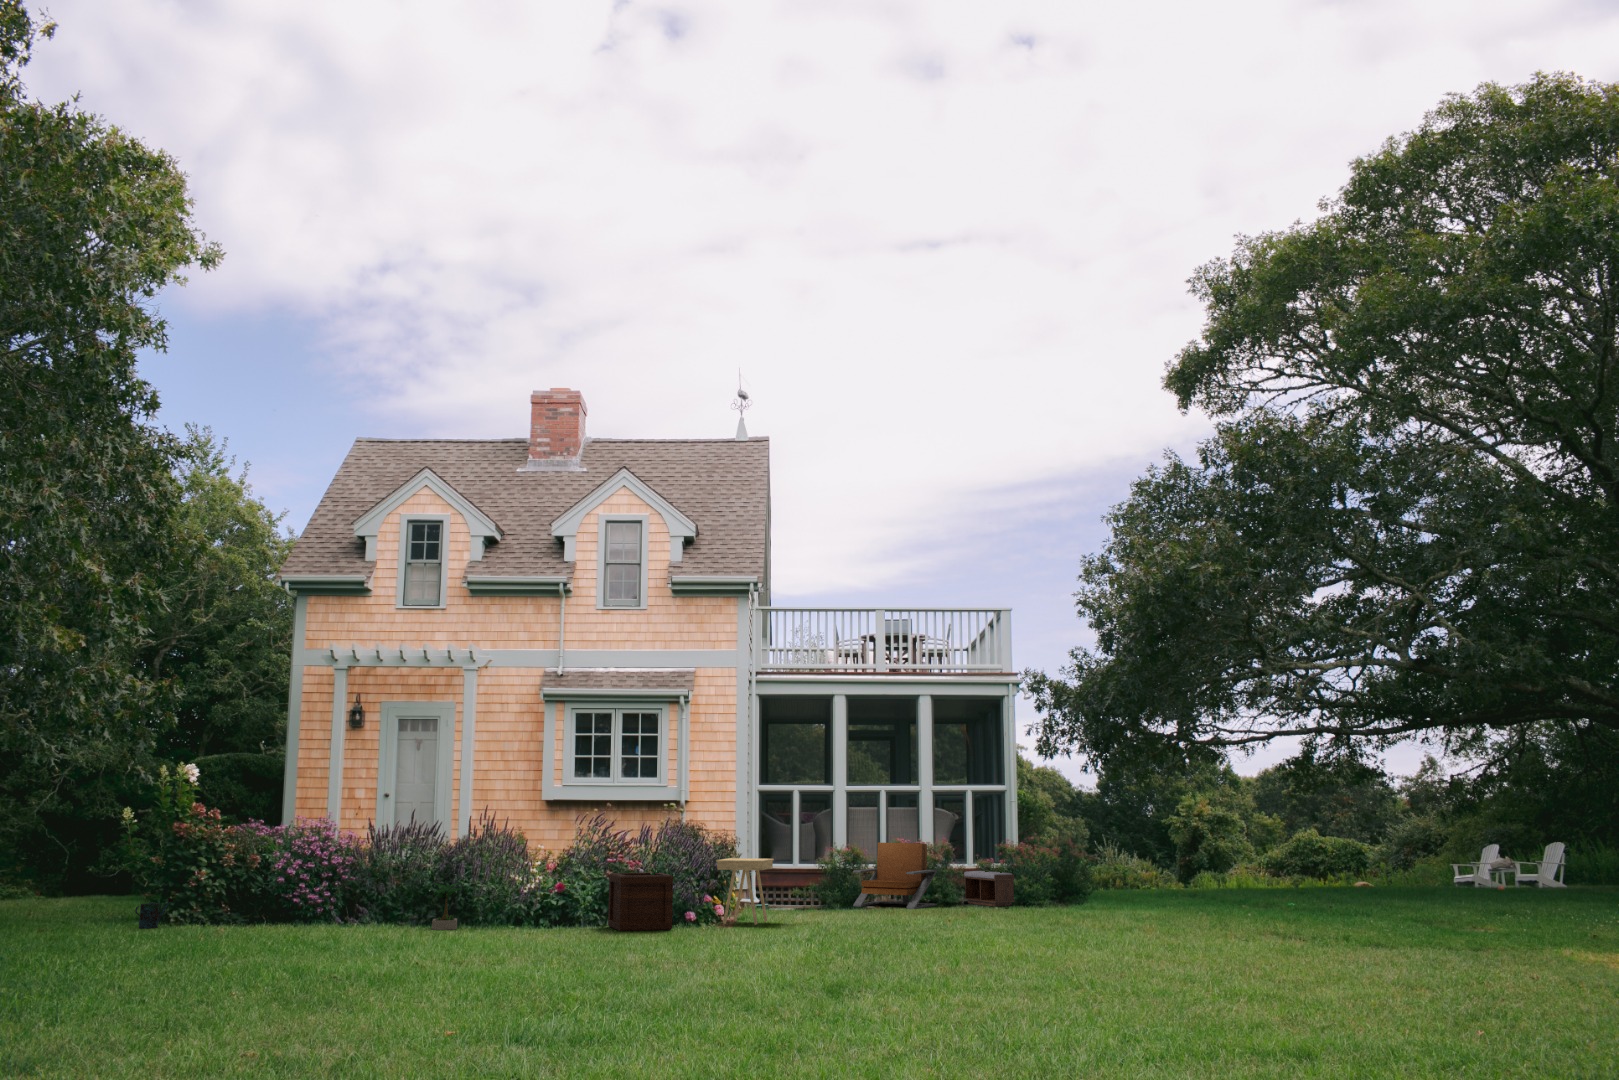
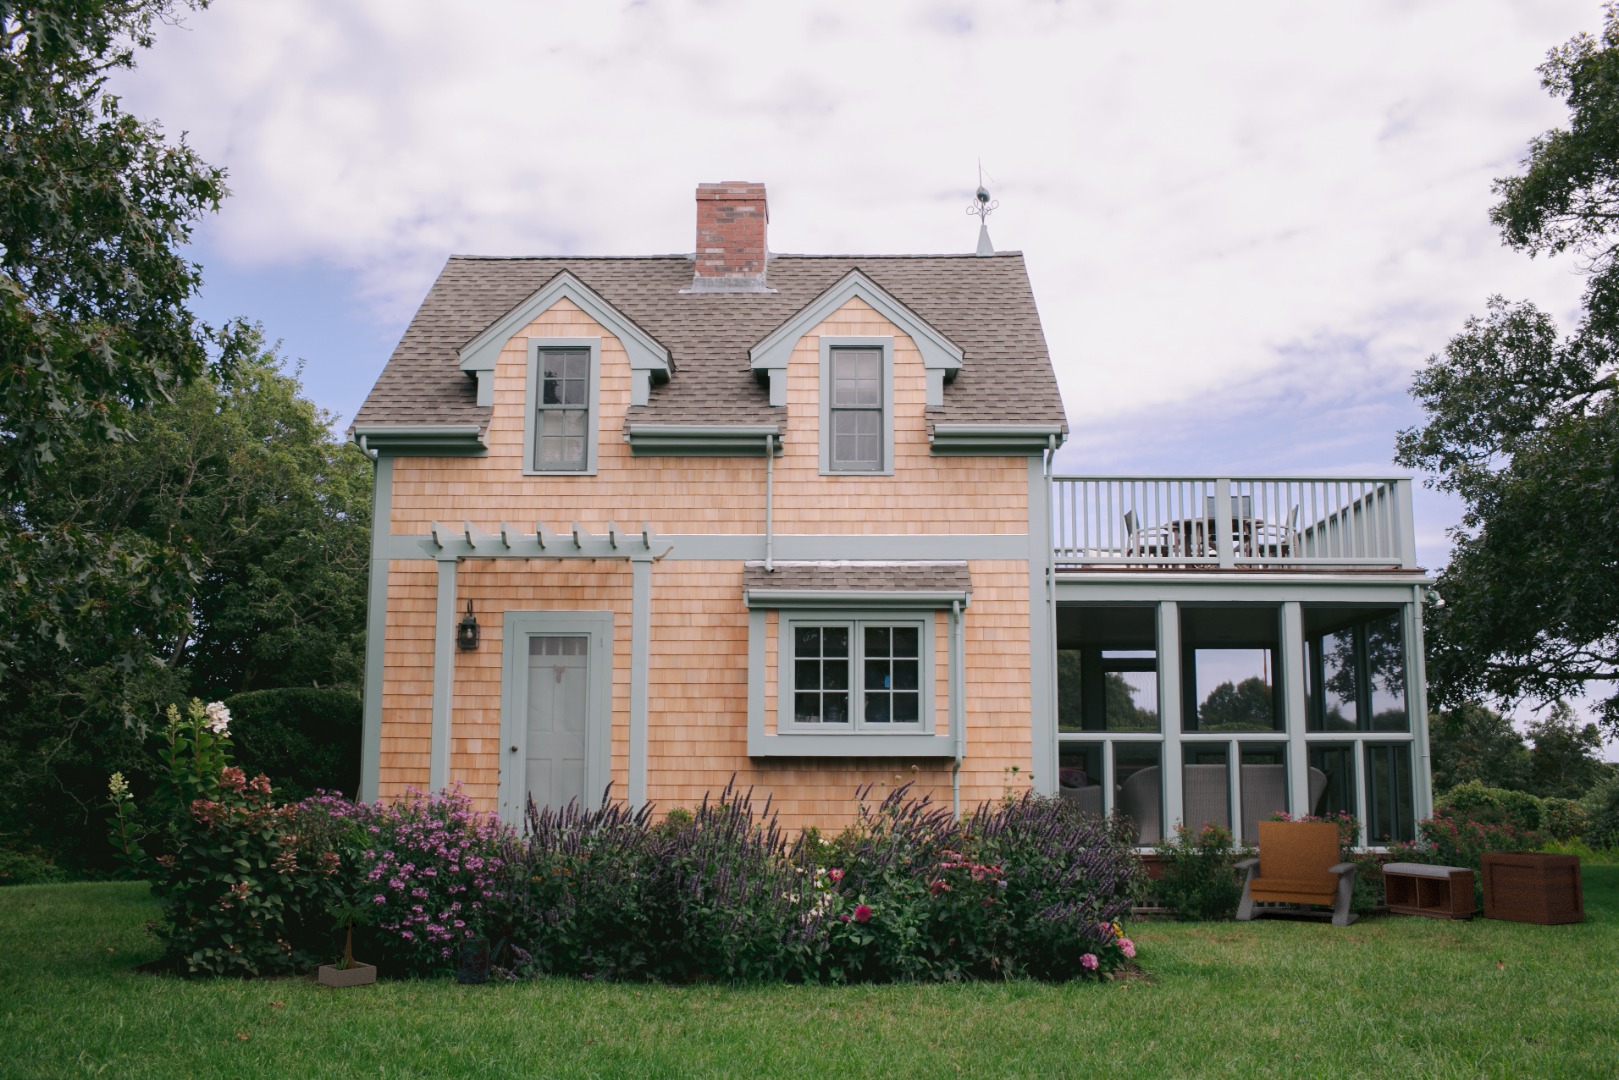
side table: present [716,858,774,925] -> none [1119,857,1205,977]
wooden crate: present [608,872,673,931] -> present [1480,850,1585,925]
potted plant: present [432,883,461,930] -> present [318,901,377,988]
watering can: present [135,898,173,929] -> present [450,929,513,984]

